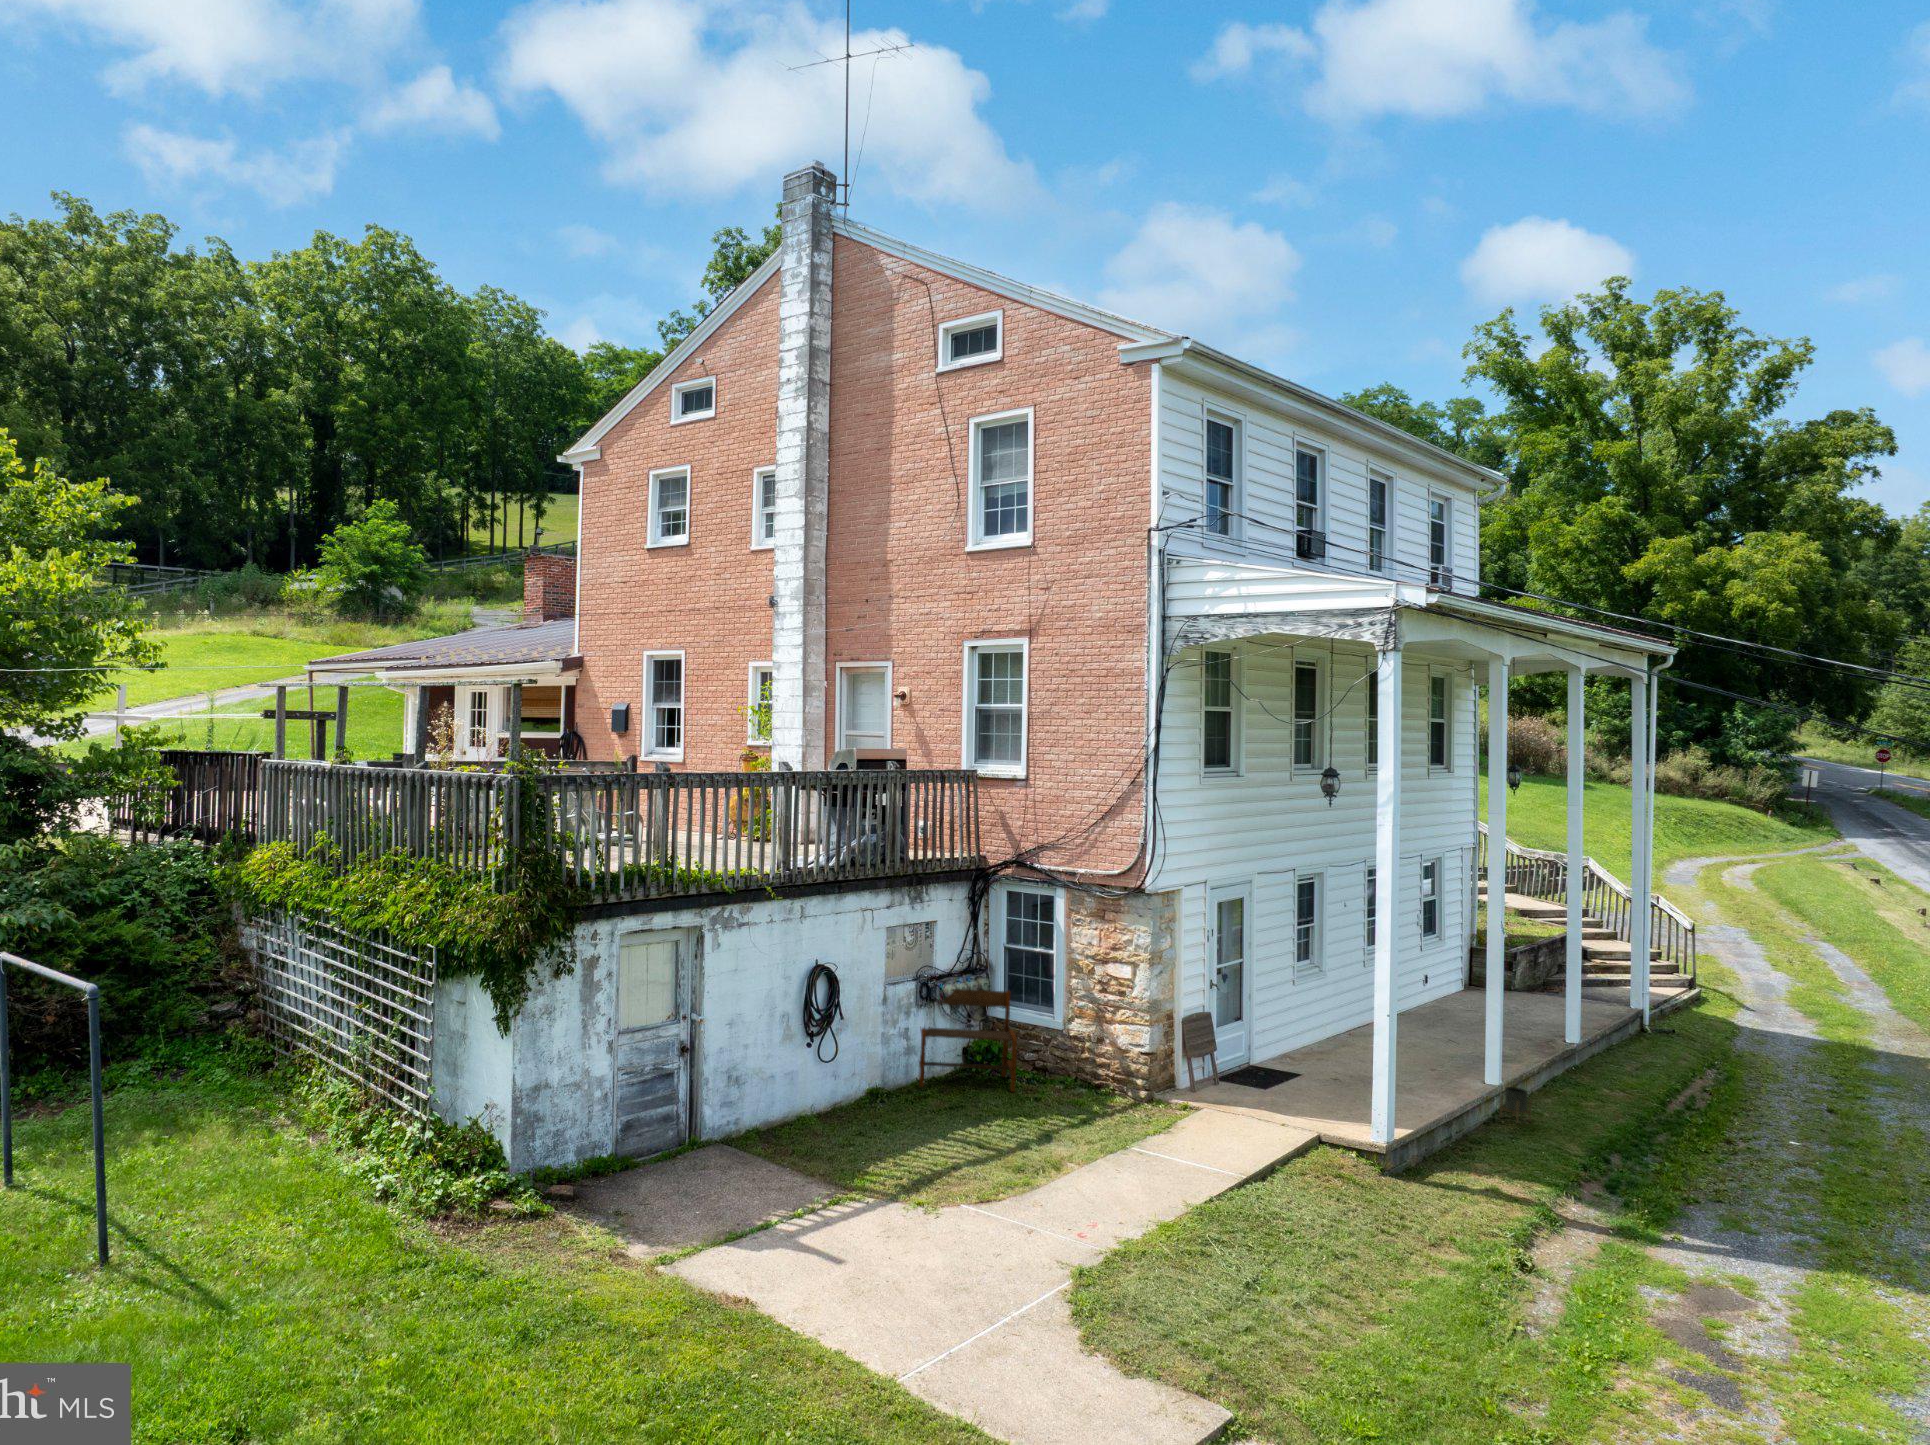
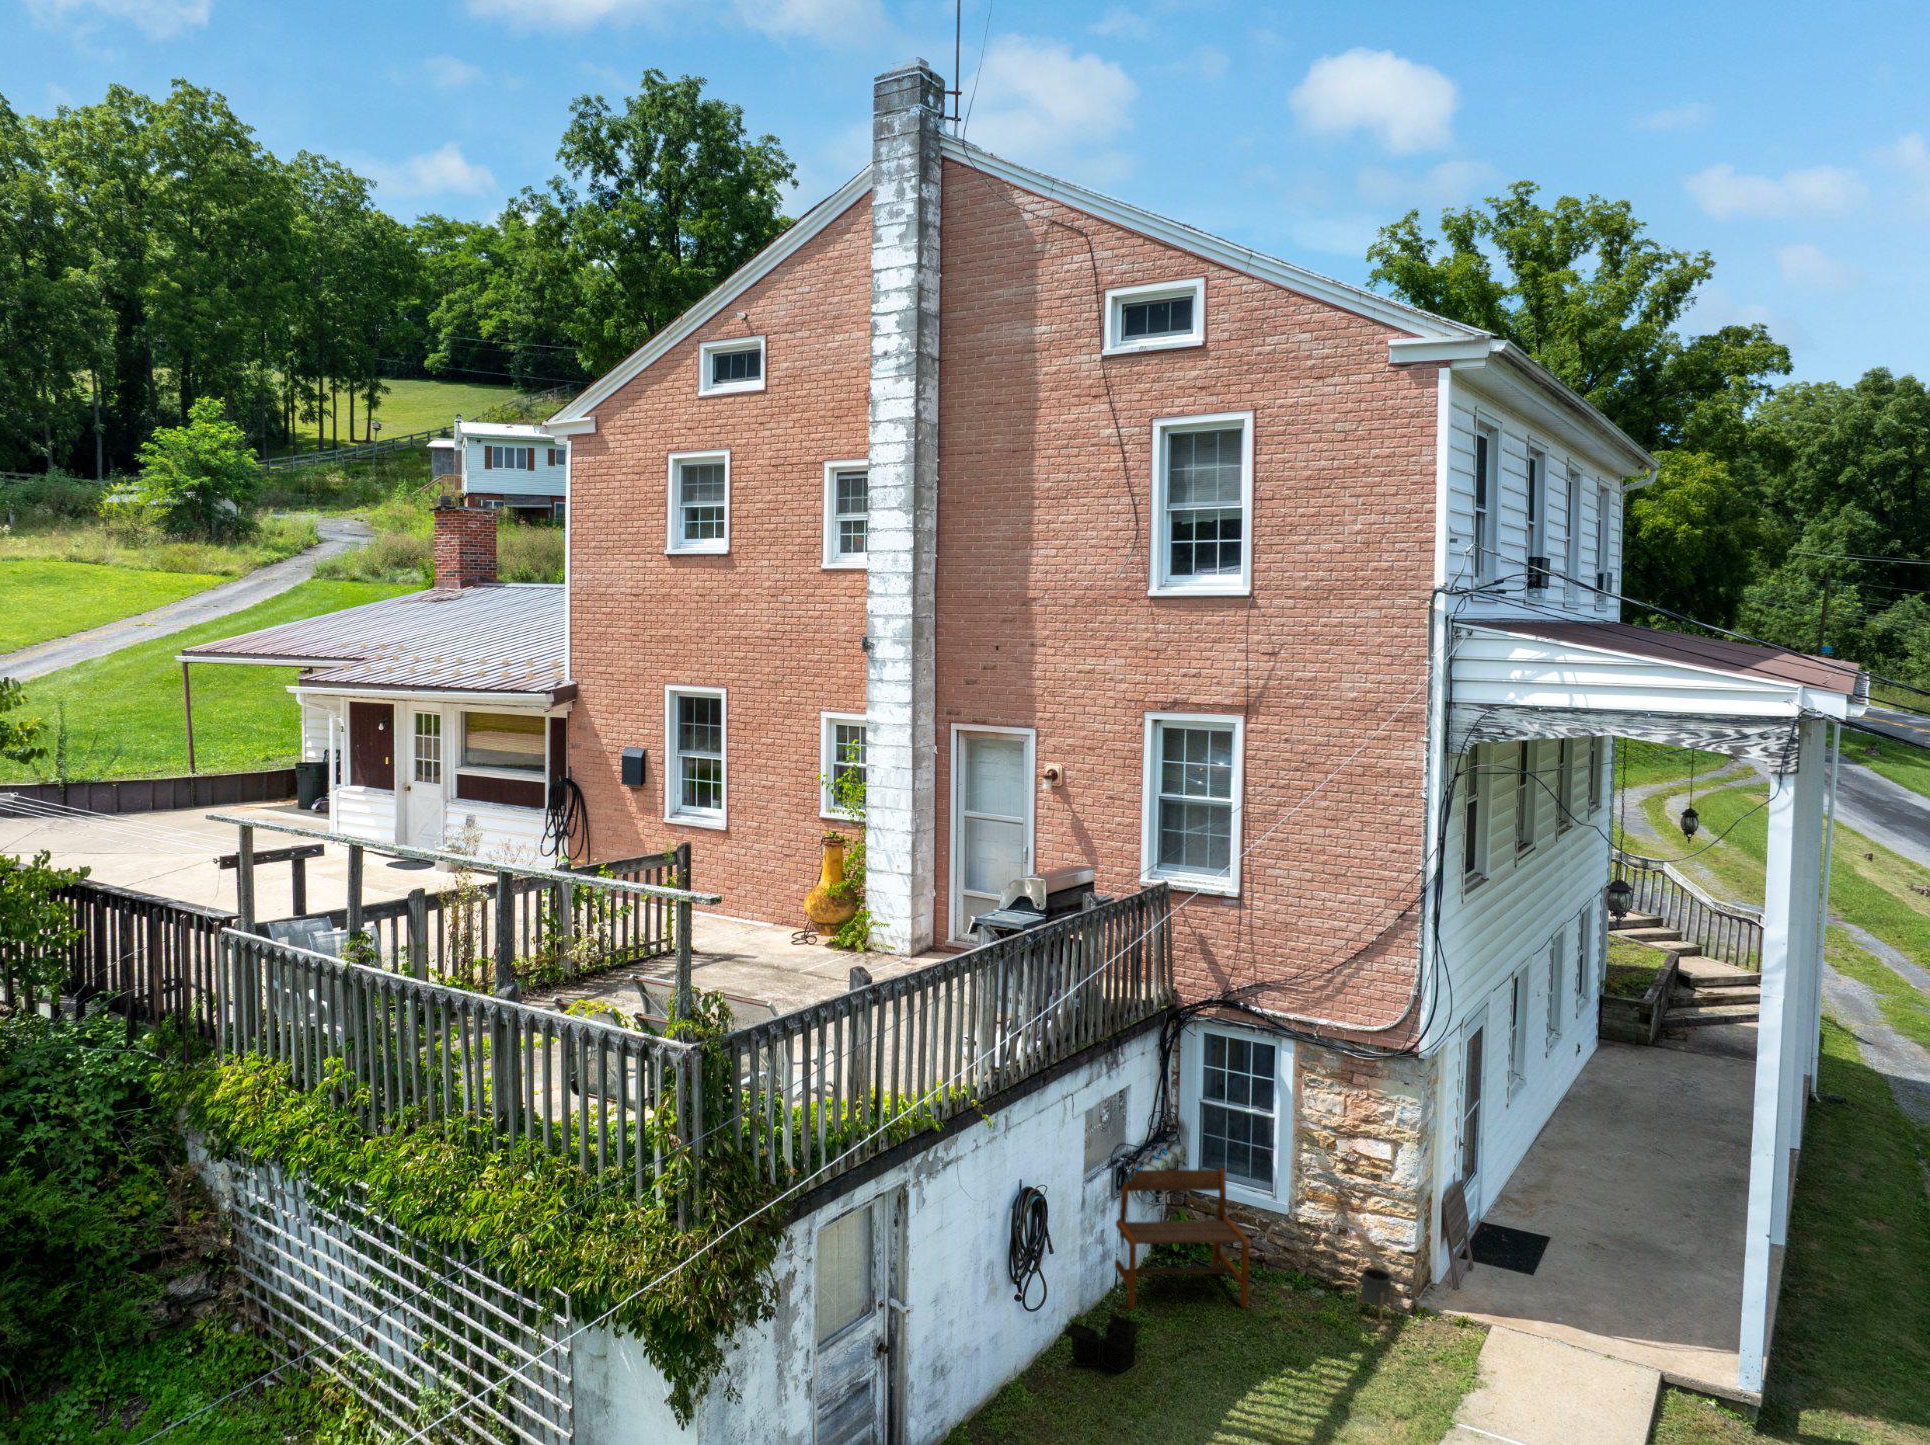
storage bin: none [848,1078,911,1110] -> present [1064,1314,1137,1373]
planter: present [1500,1087,1532,1123] -> present [1356,1268,1395,1322]

